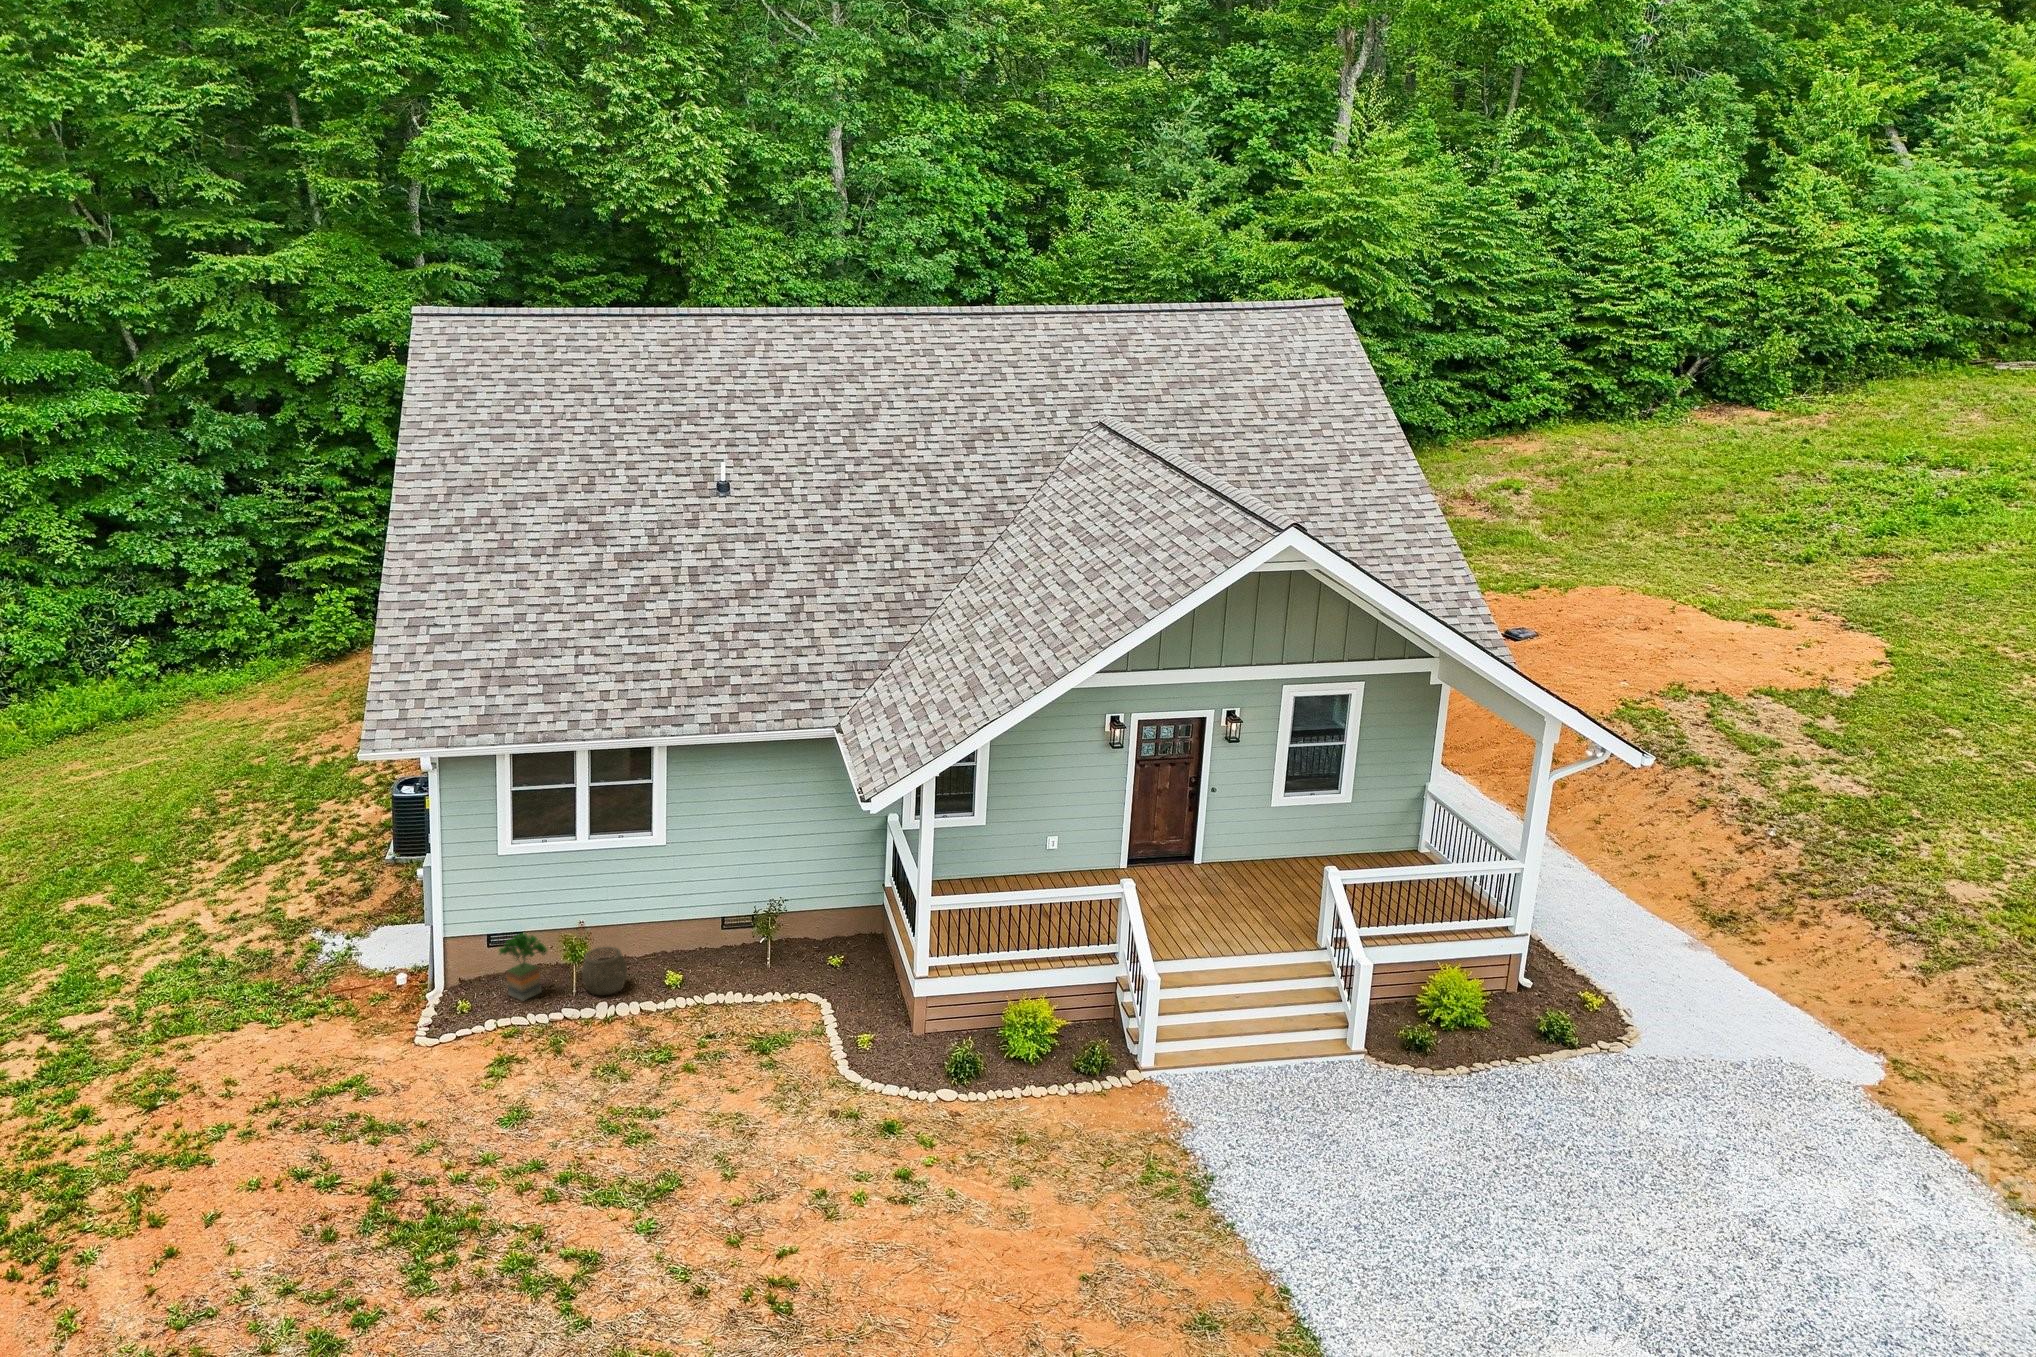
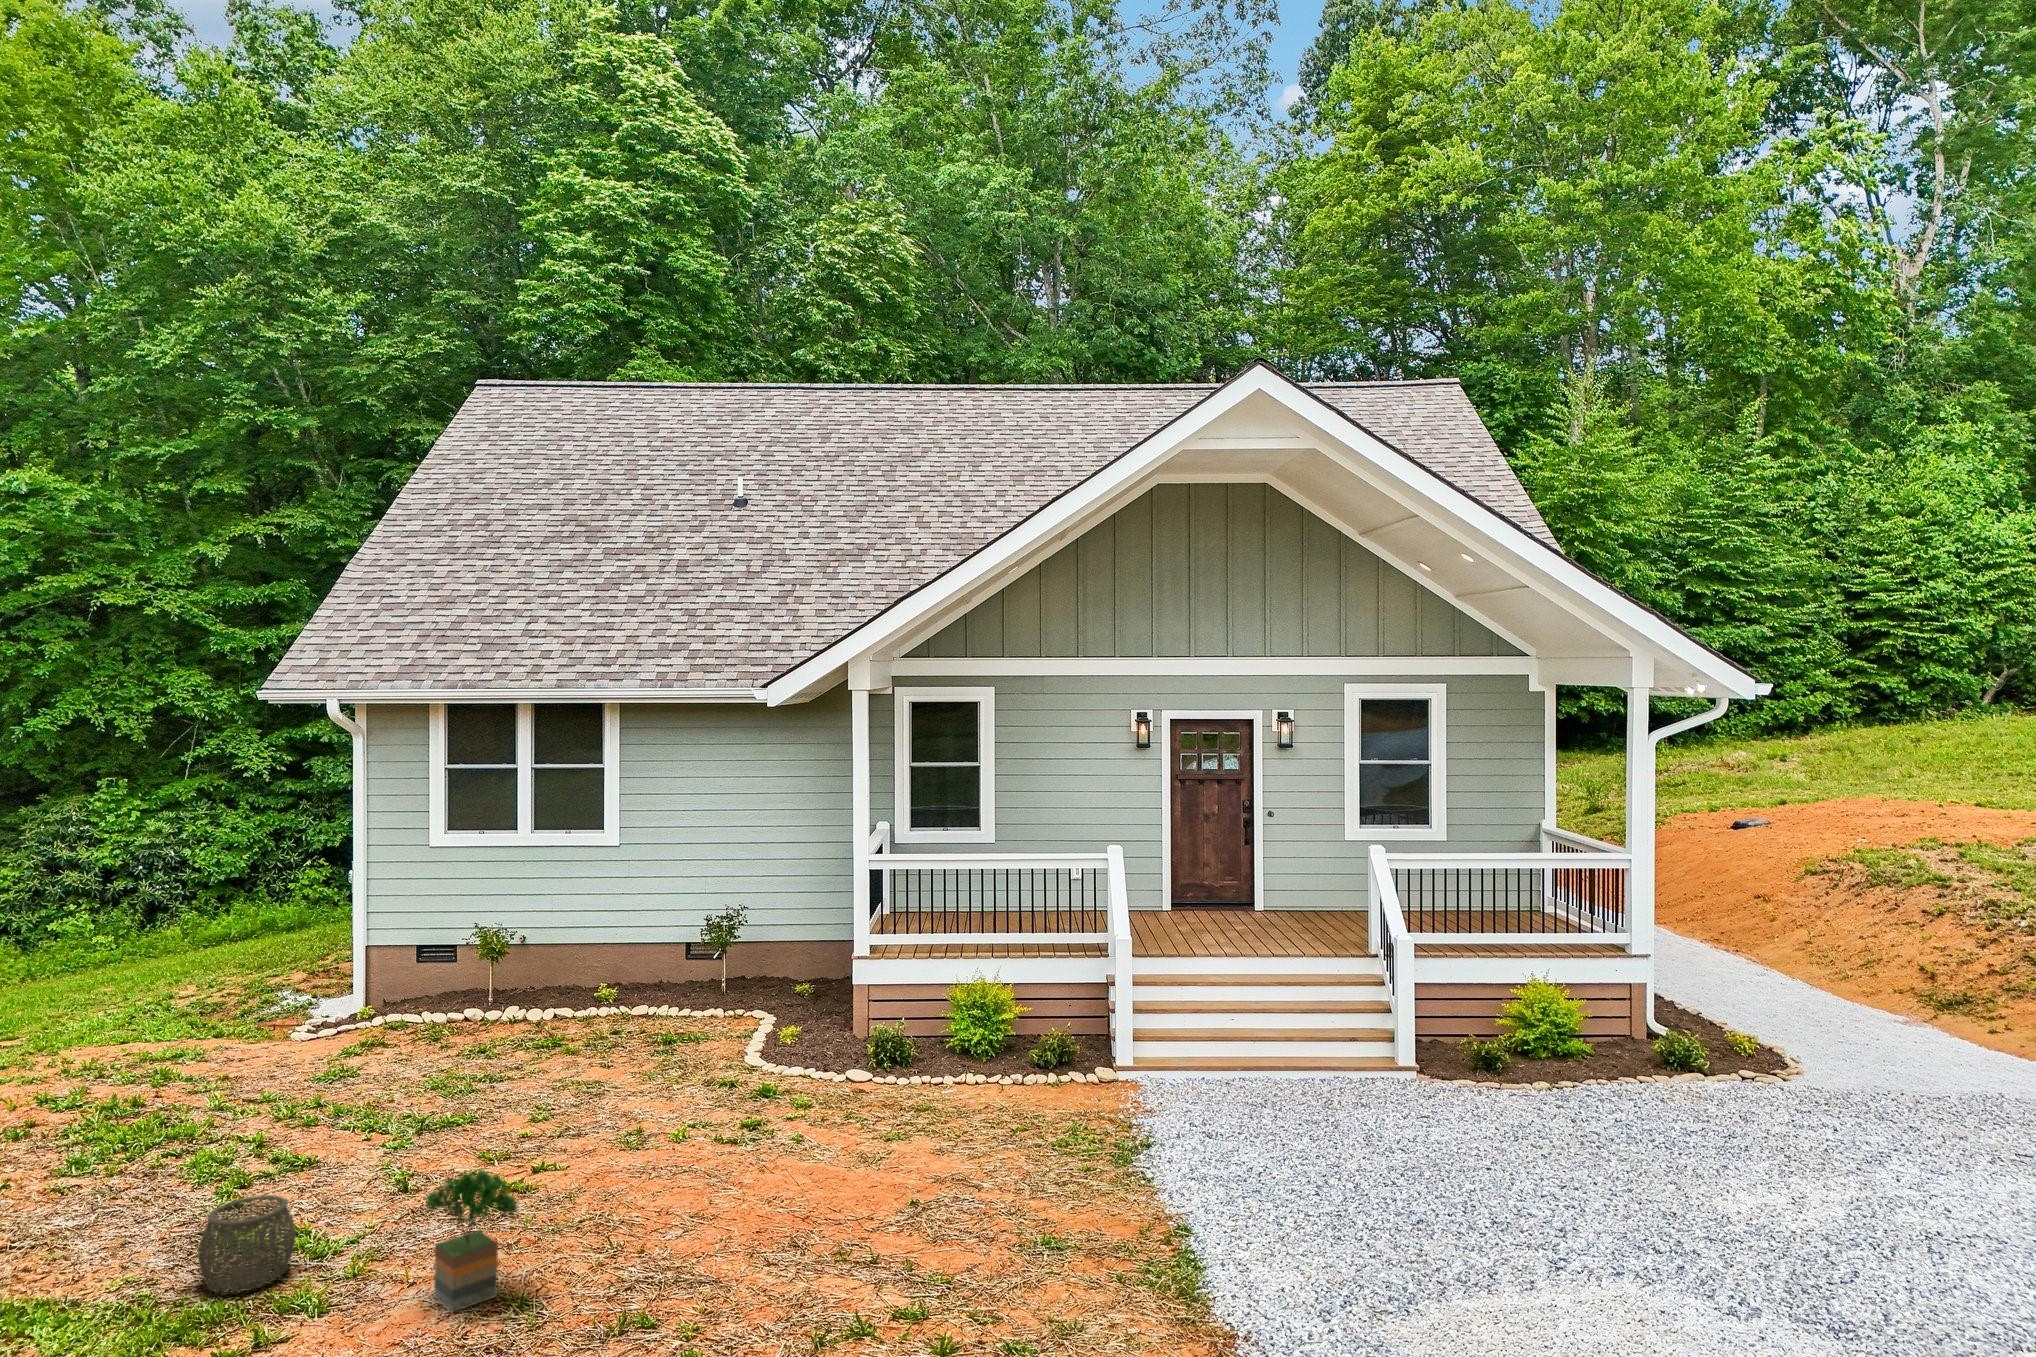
woven basket: present [582,947,627,995] -> present [198,1195,296,1293]

